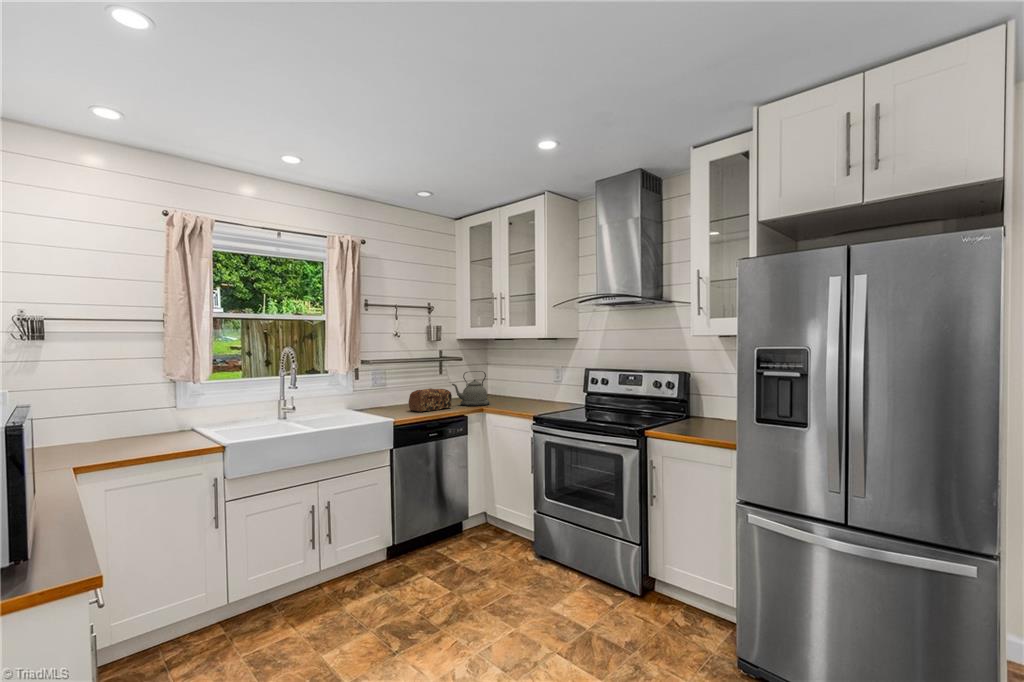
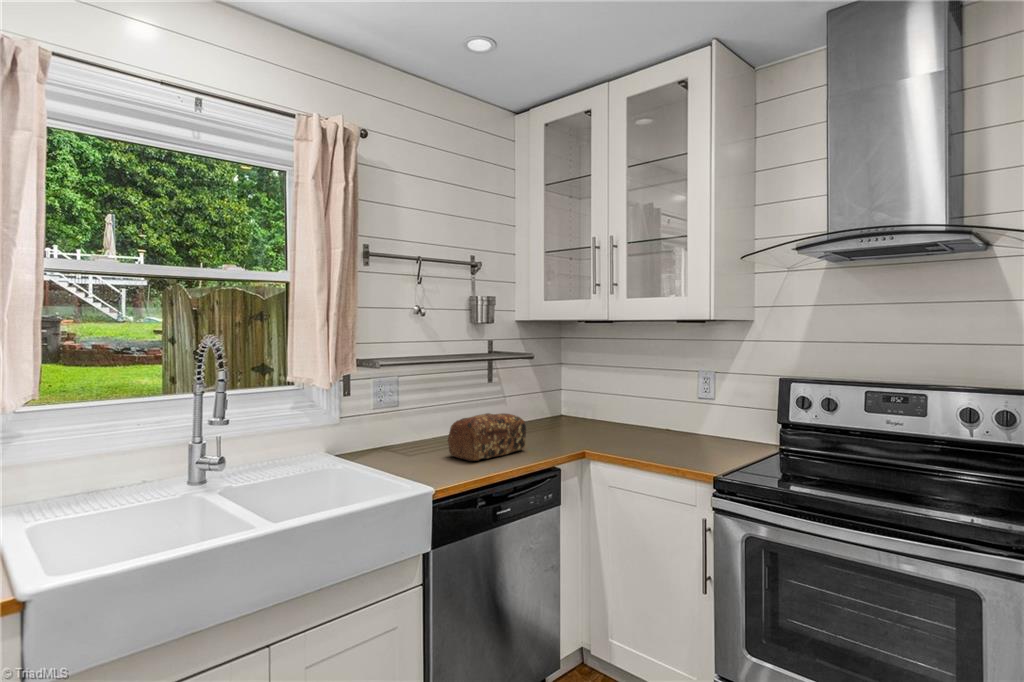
kettle: present [452,371,489,406] -> none [522,380,588,445]

